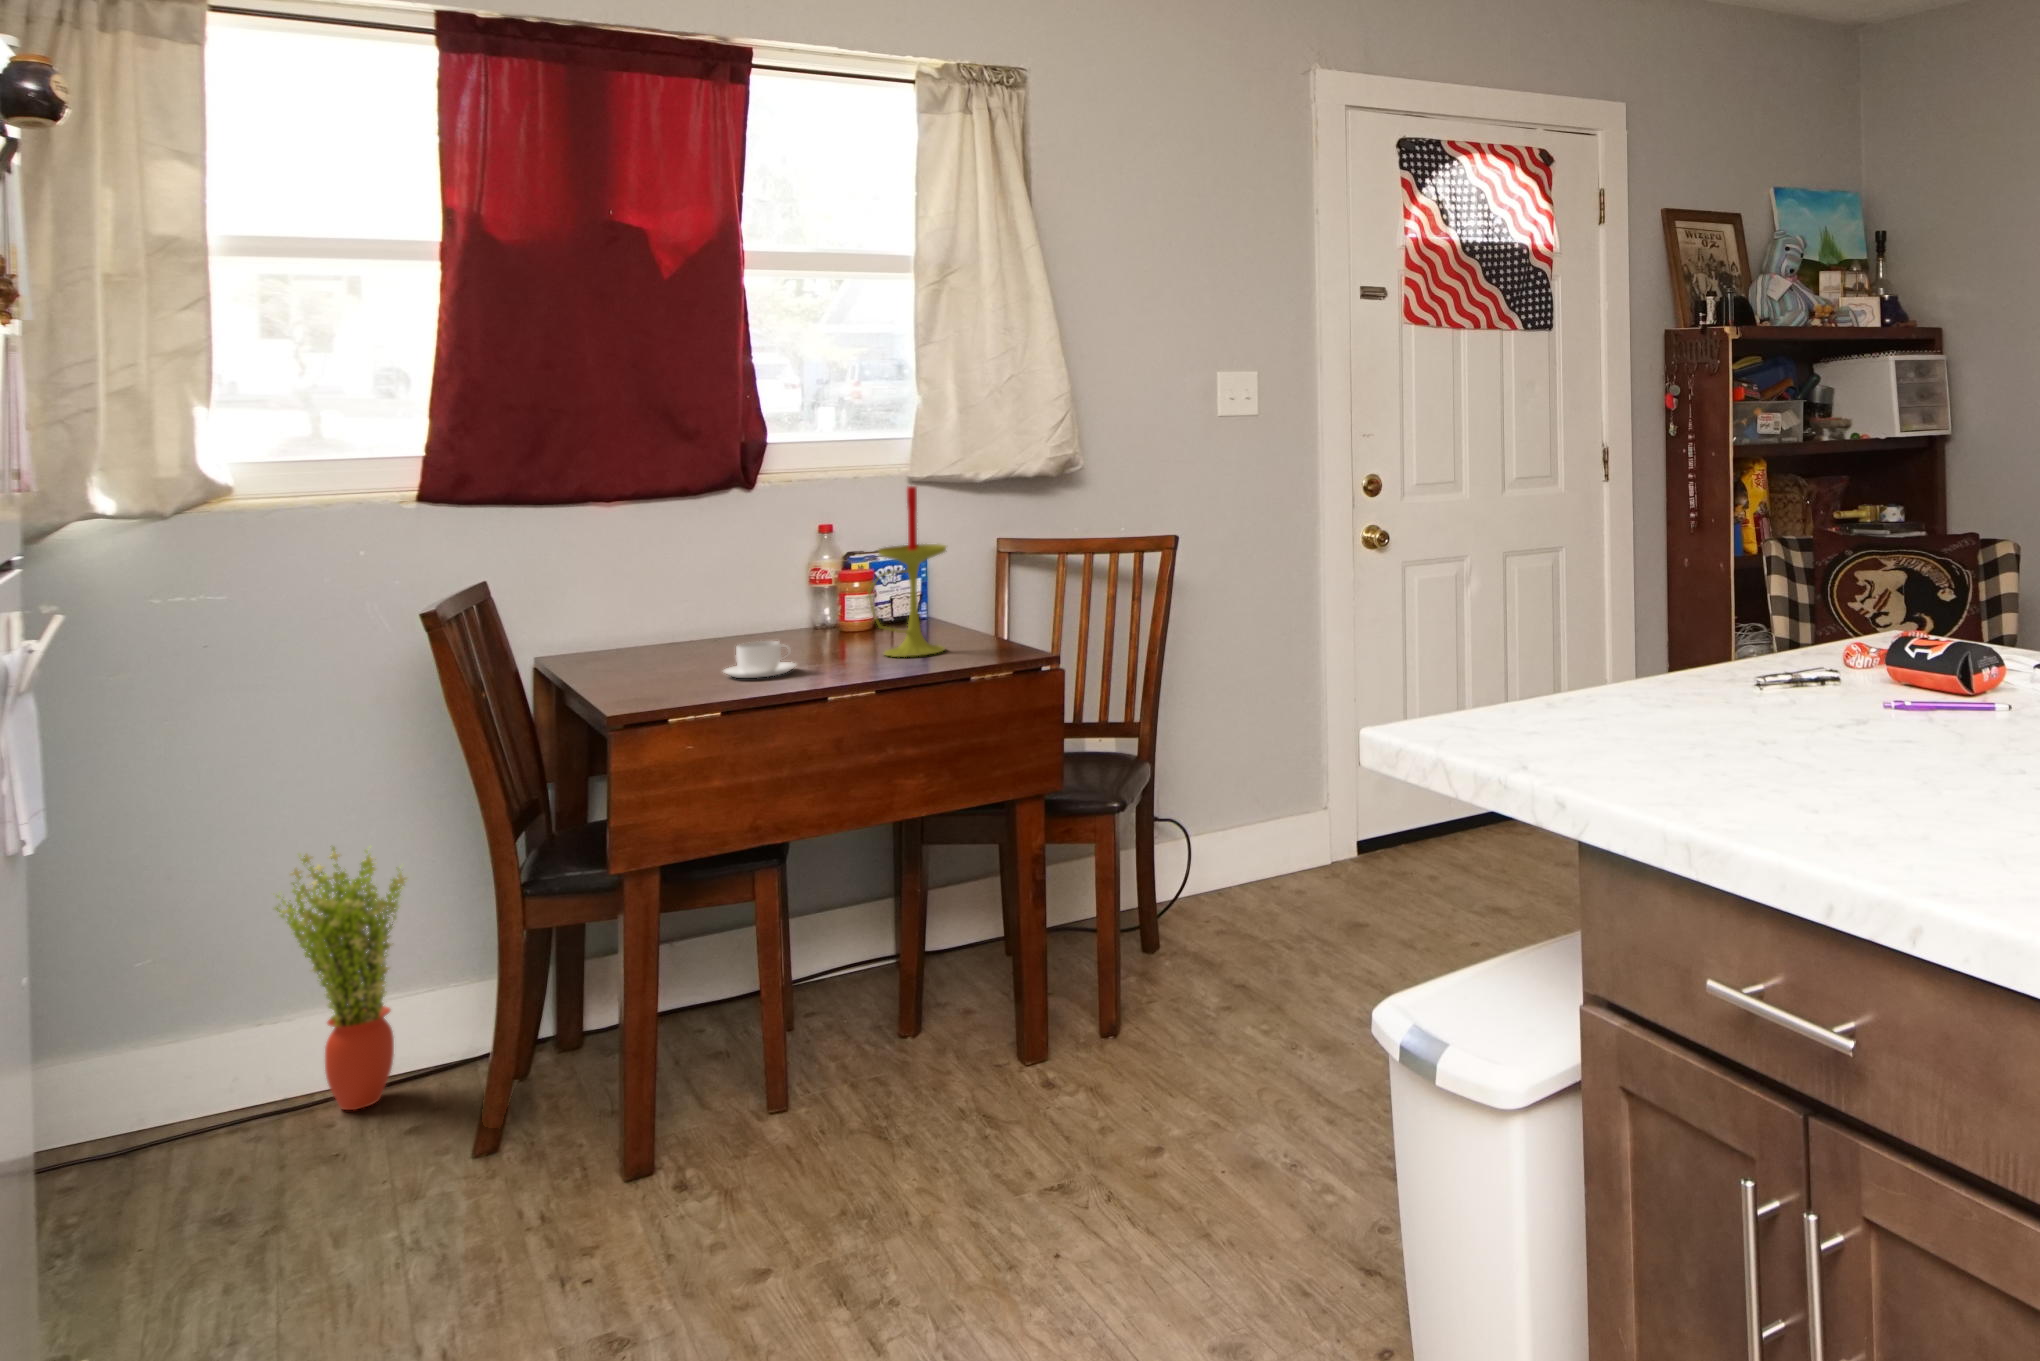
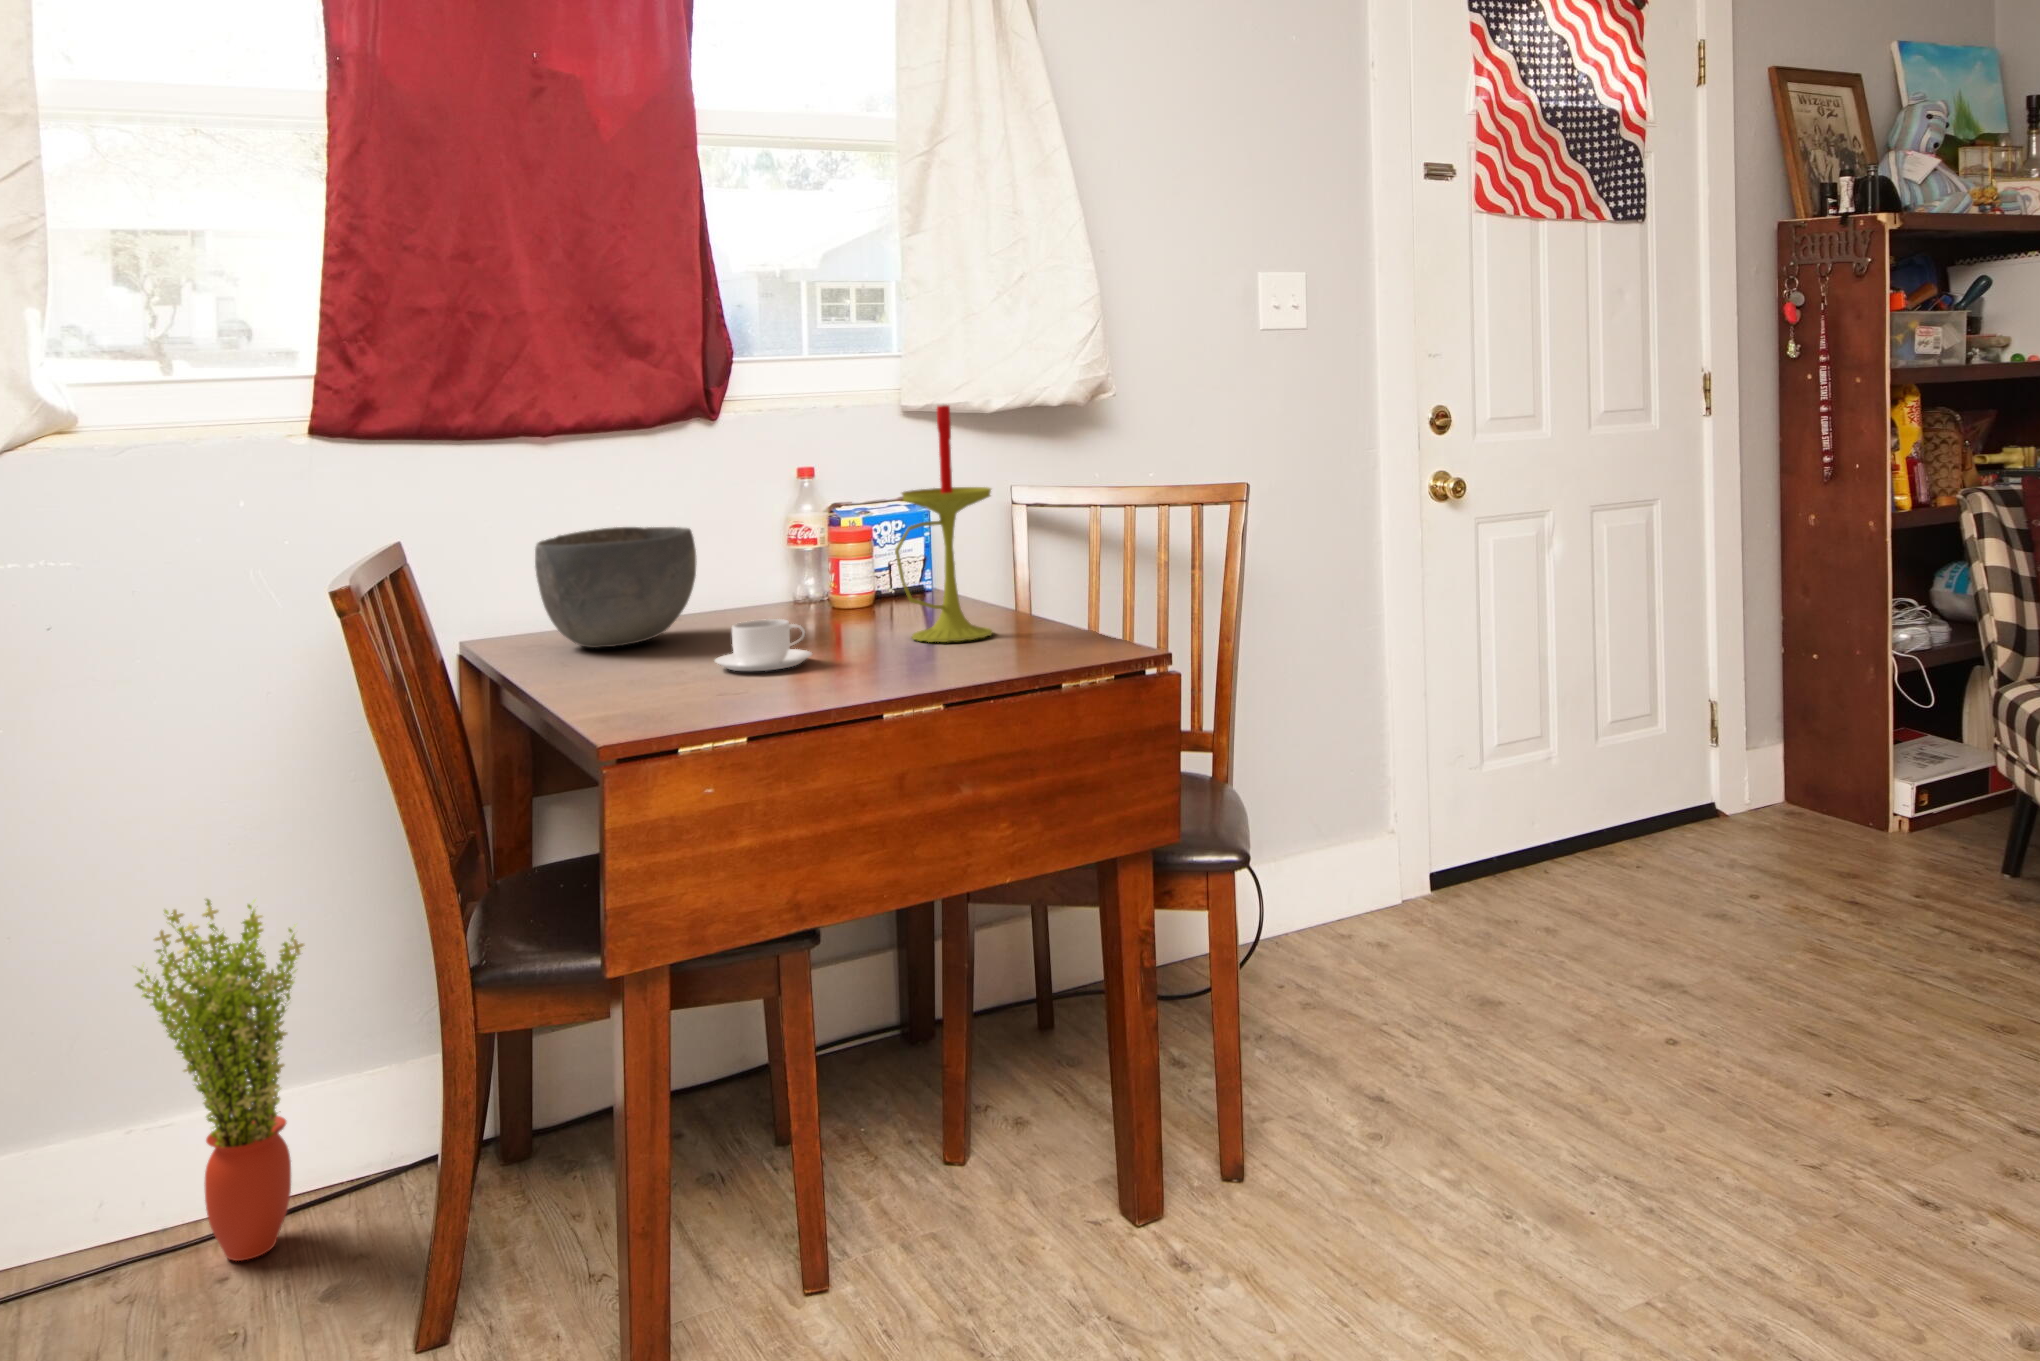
bowl: none [597,571,725,661] -> present [535,527,697,648]

